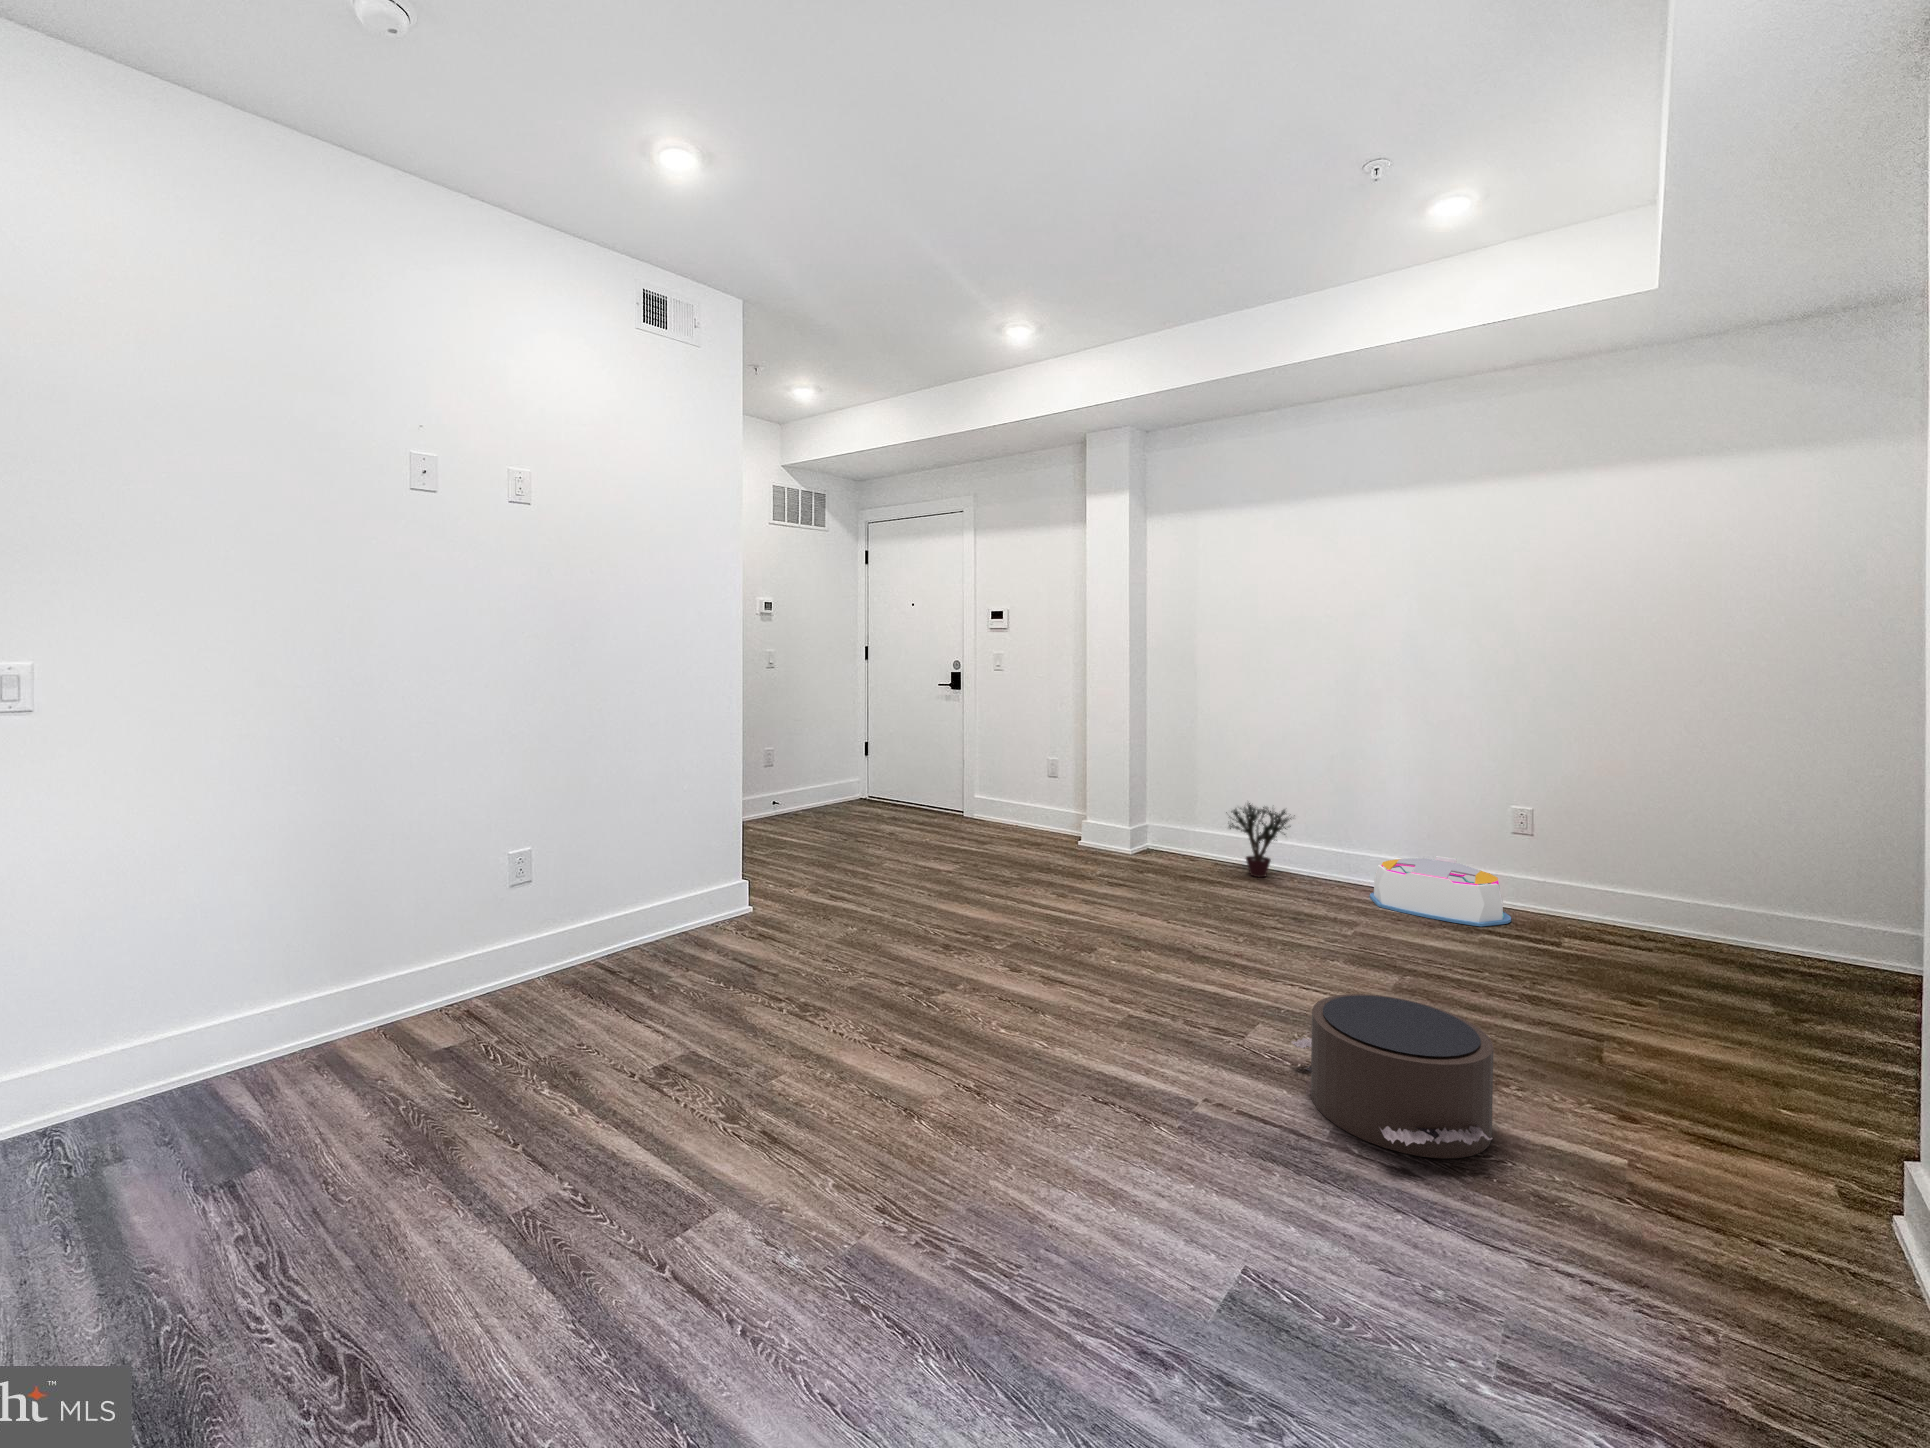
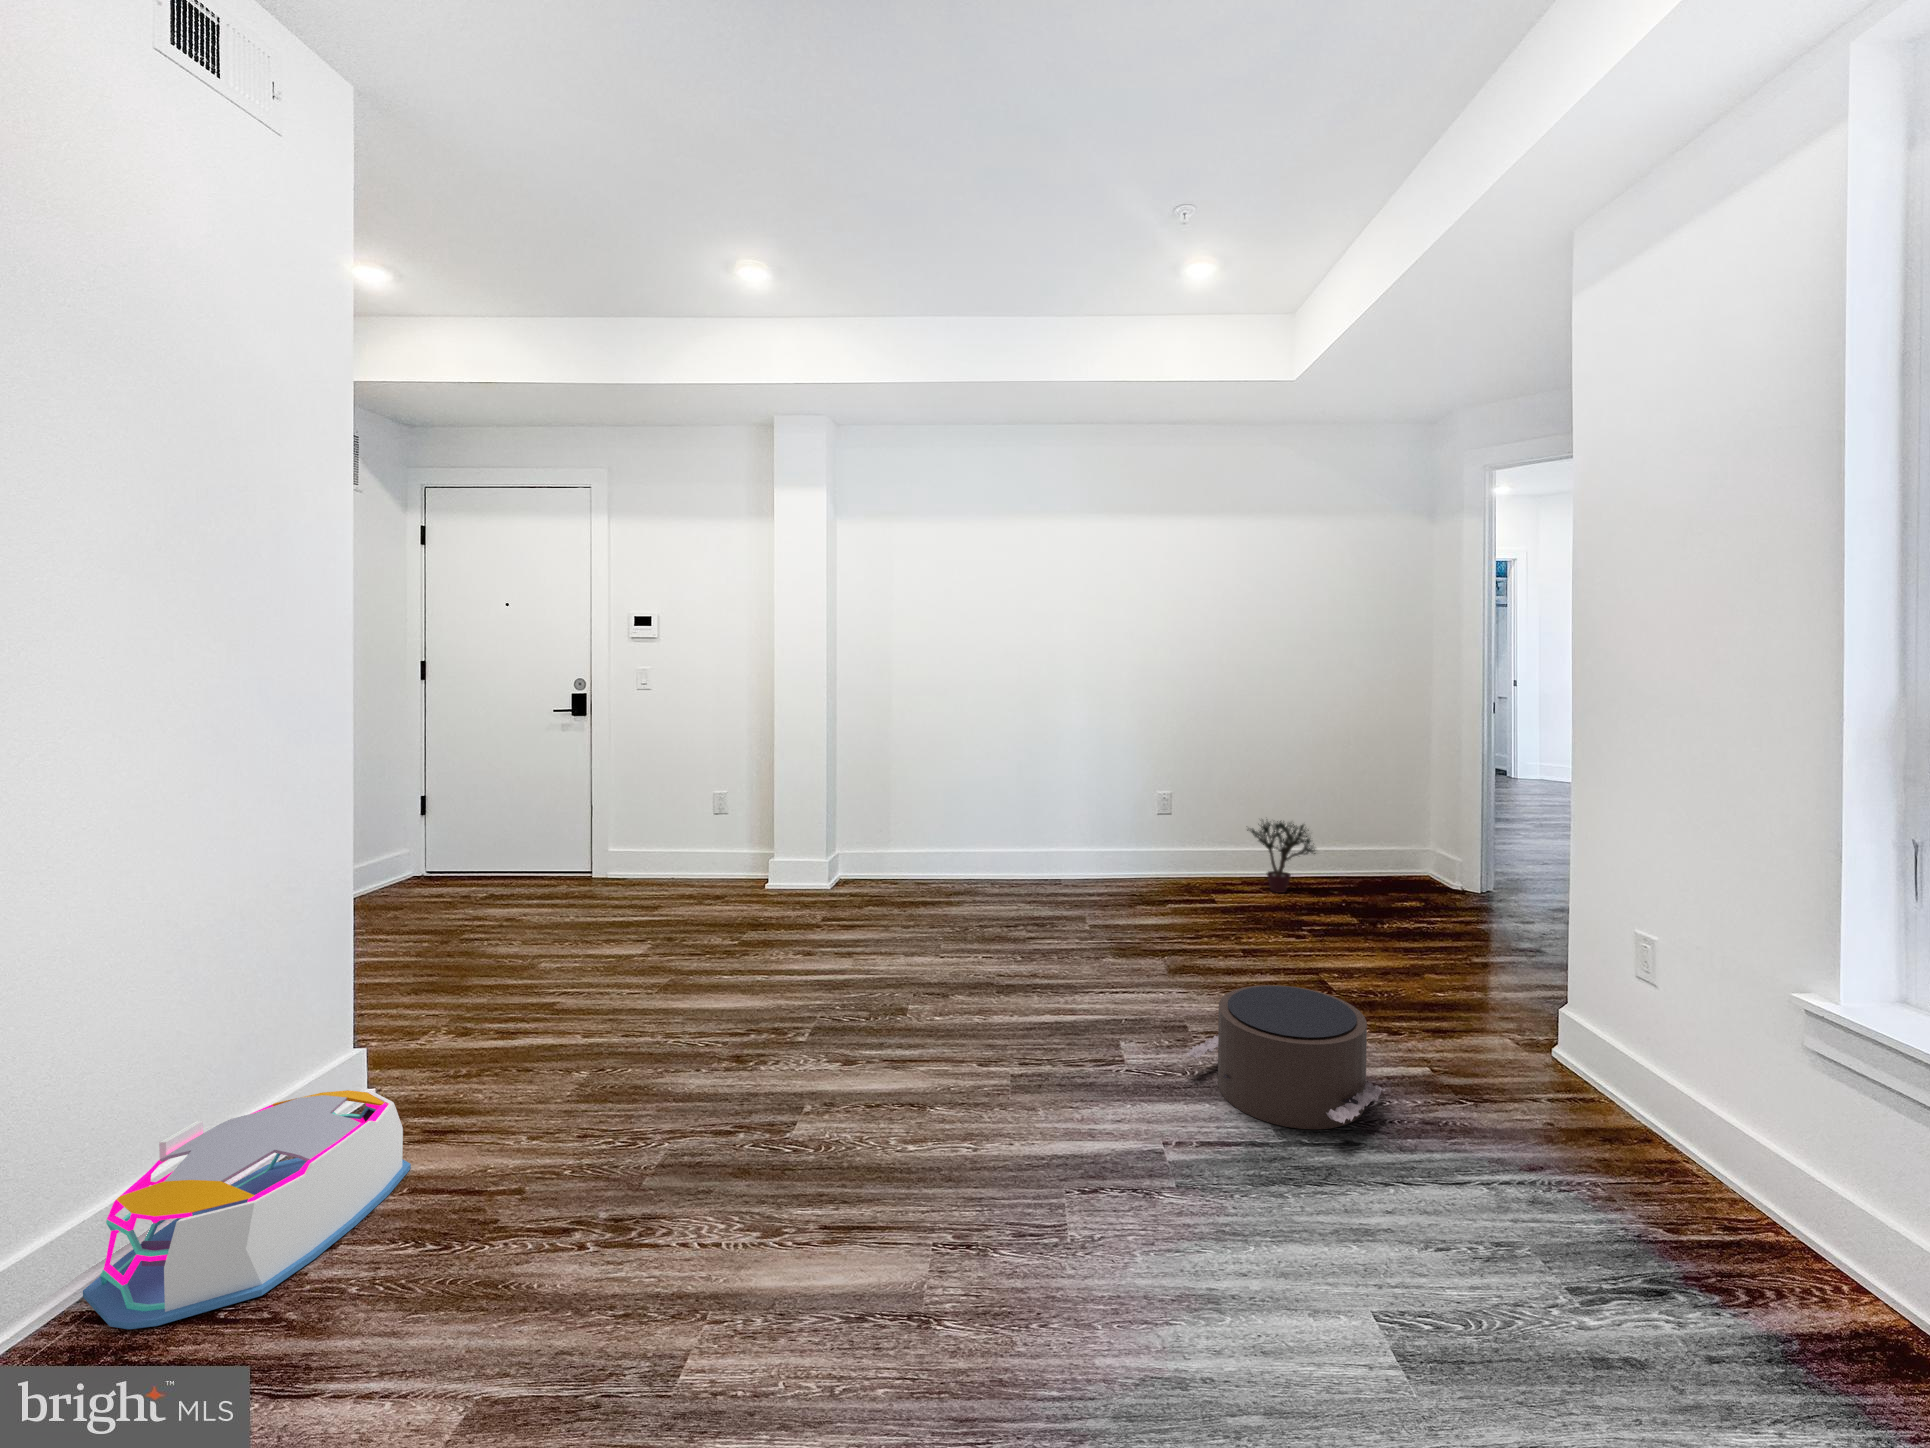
potted plant: present [1226,803,1291,877] -> present [1247,821,1316,893]
storage bin: present [1370,856,1511,927] -> present [83,1090,411,1329]

